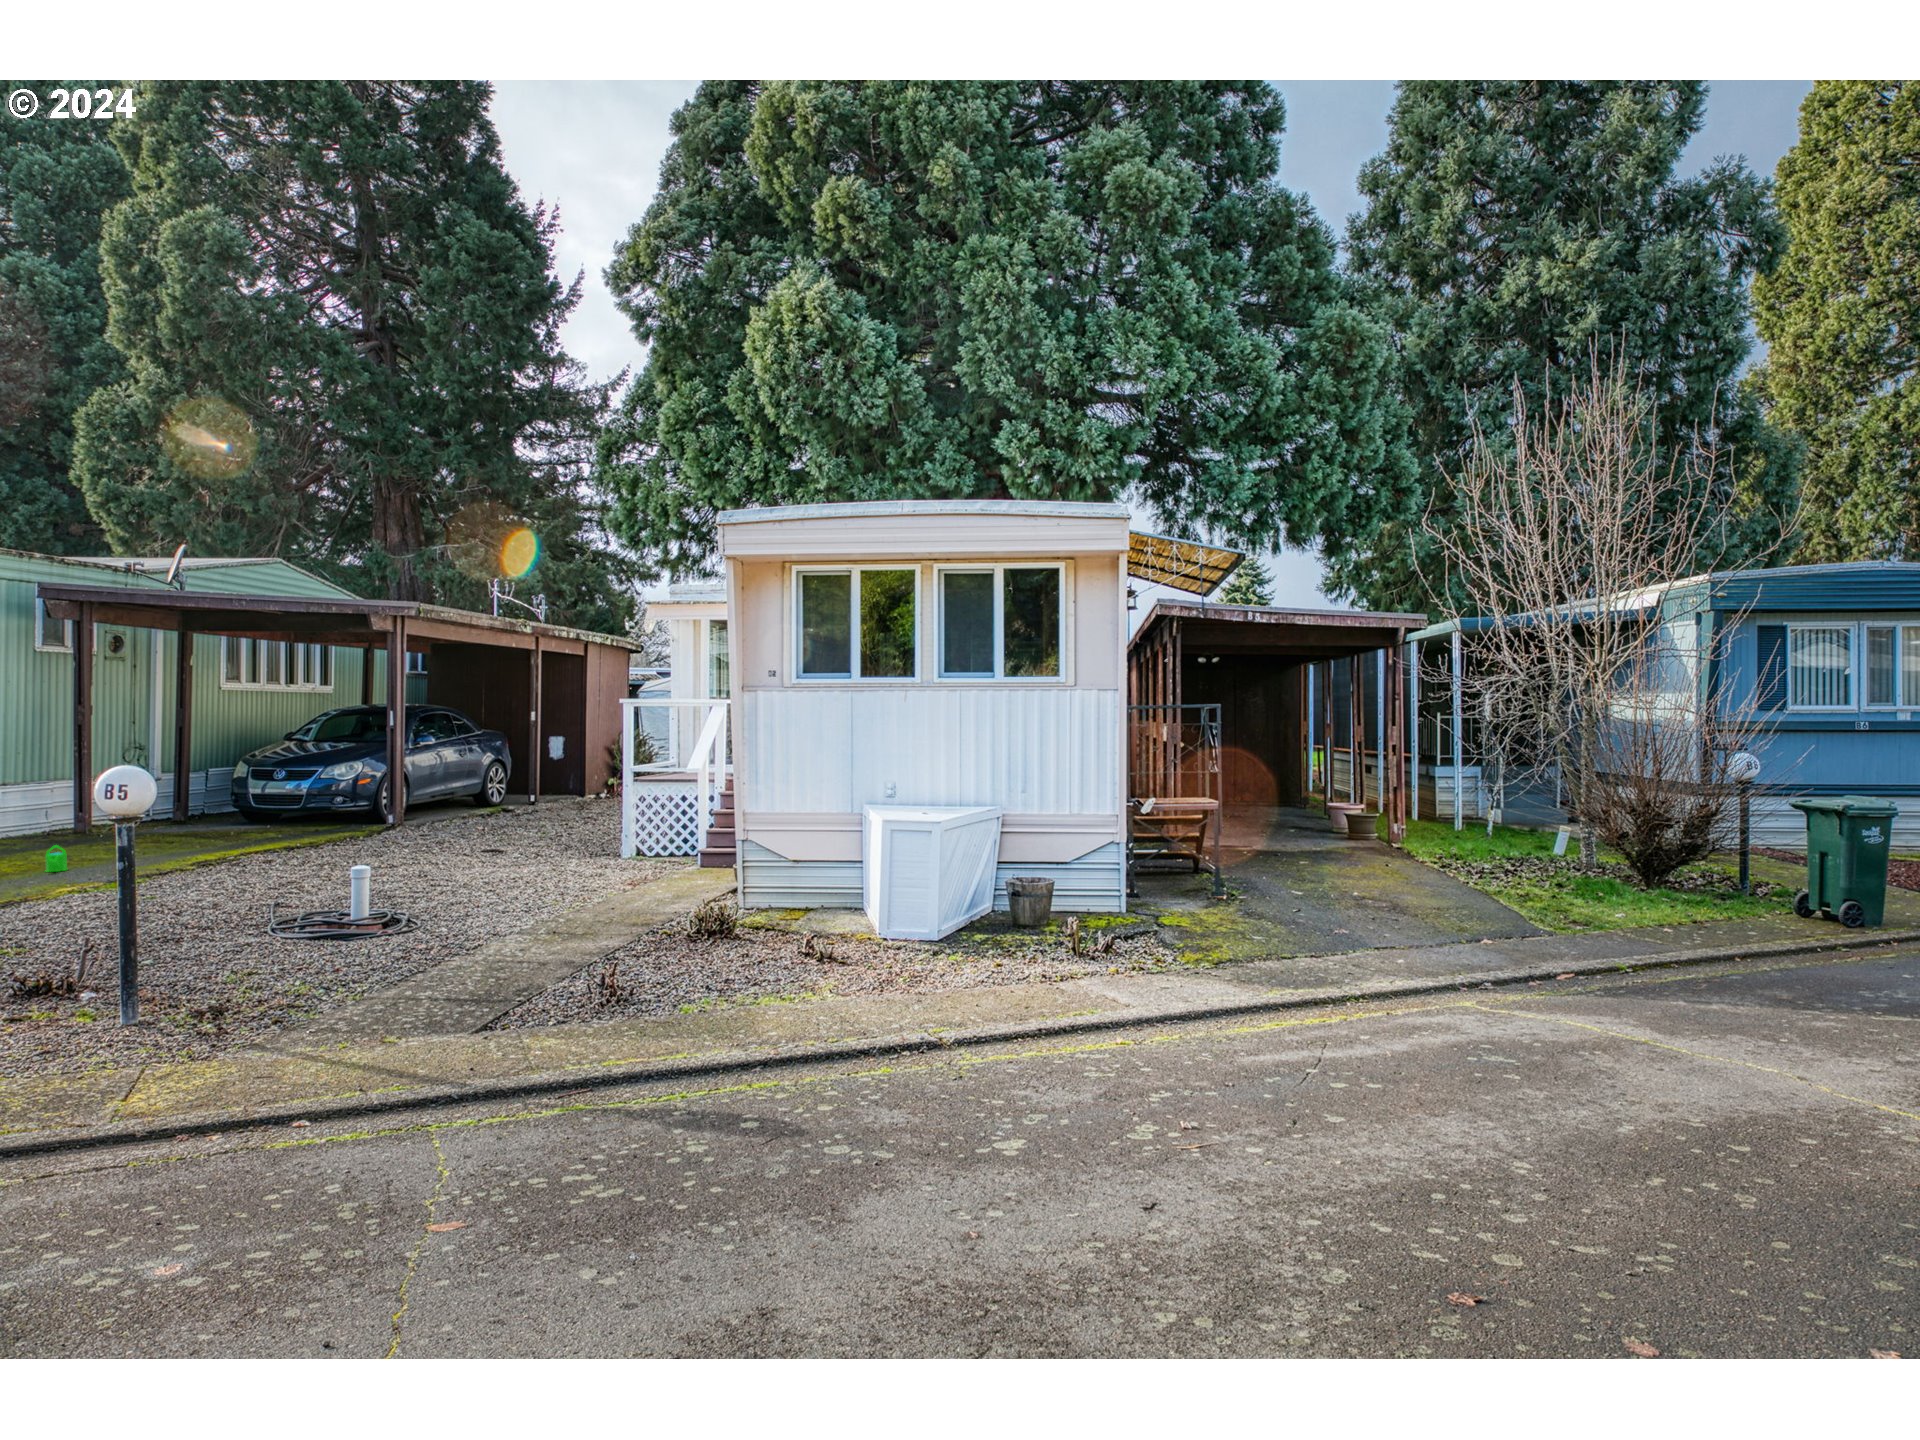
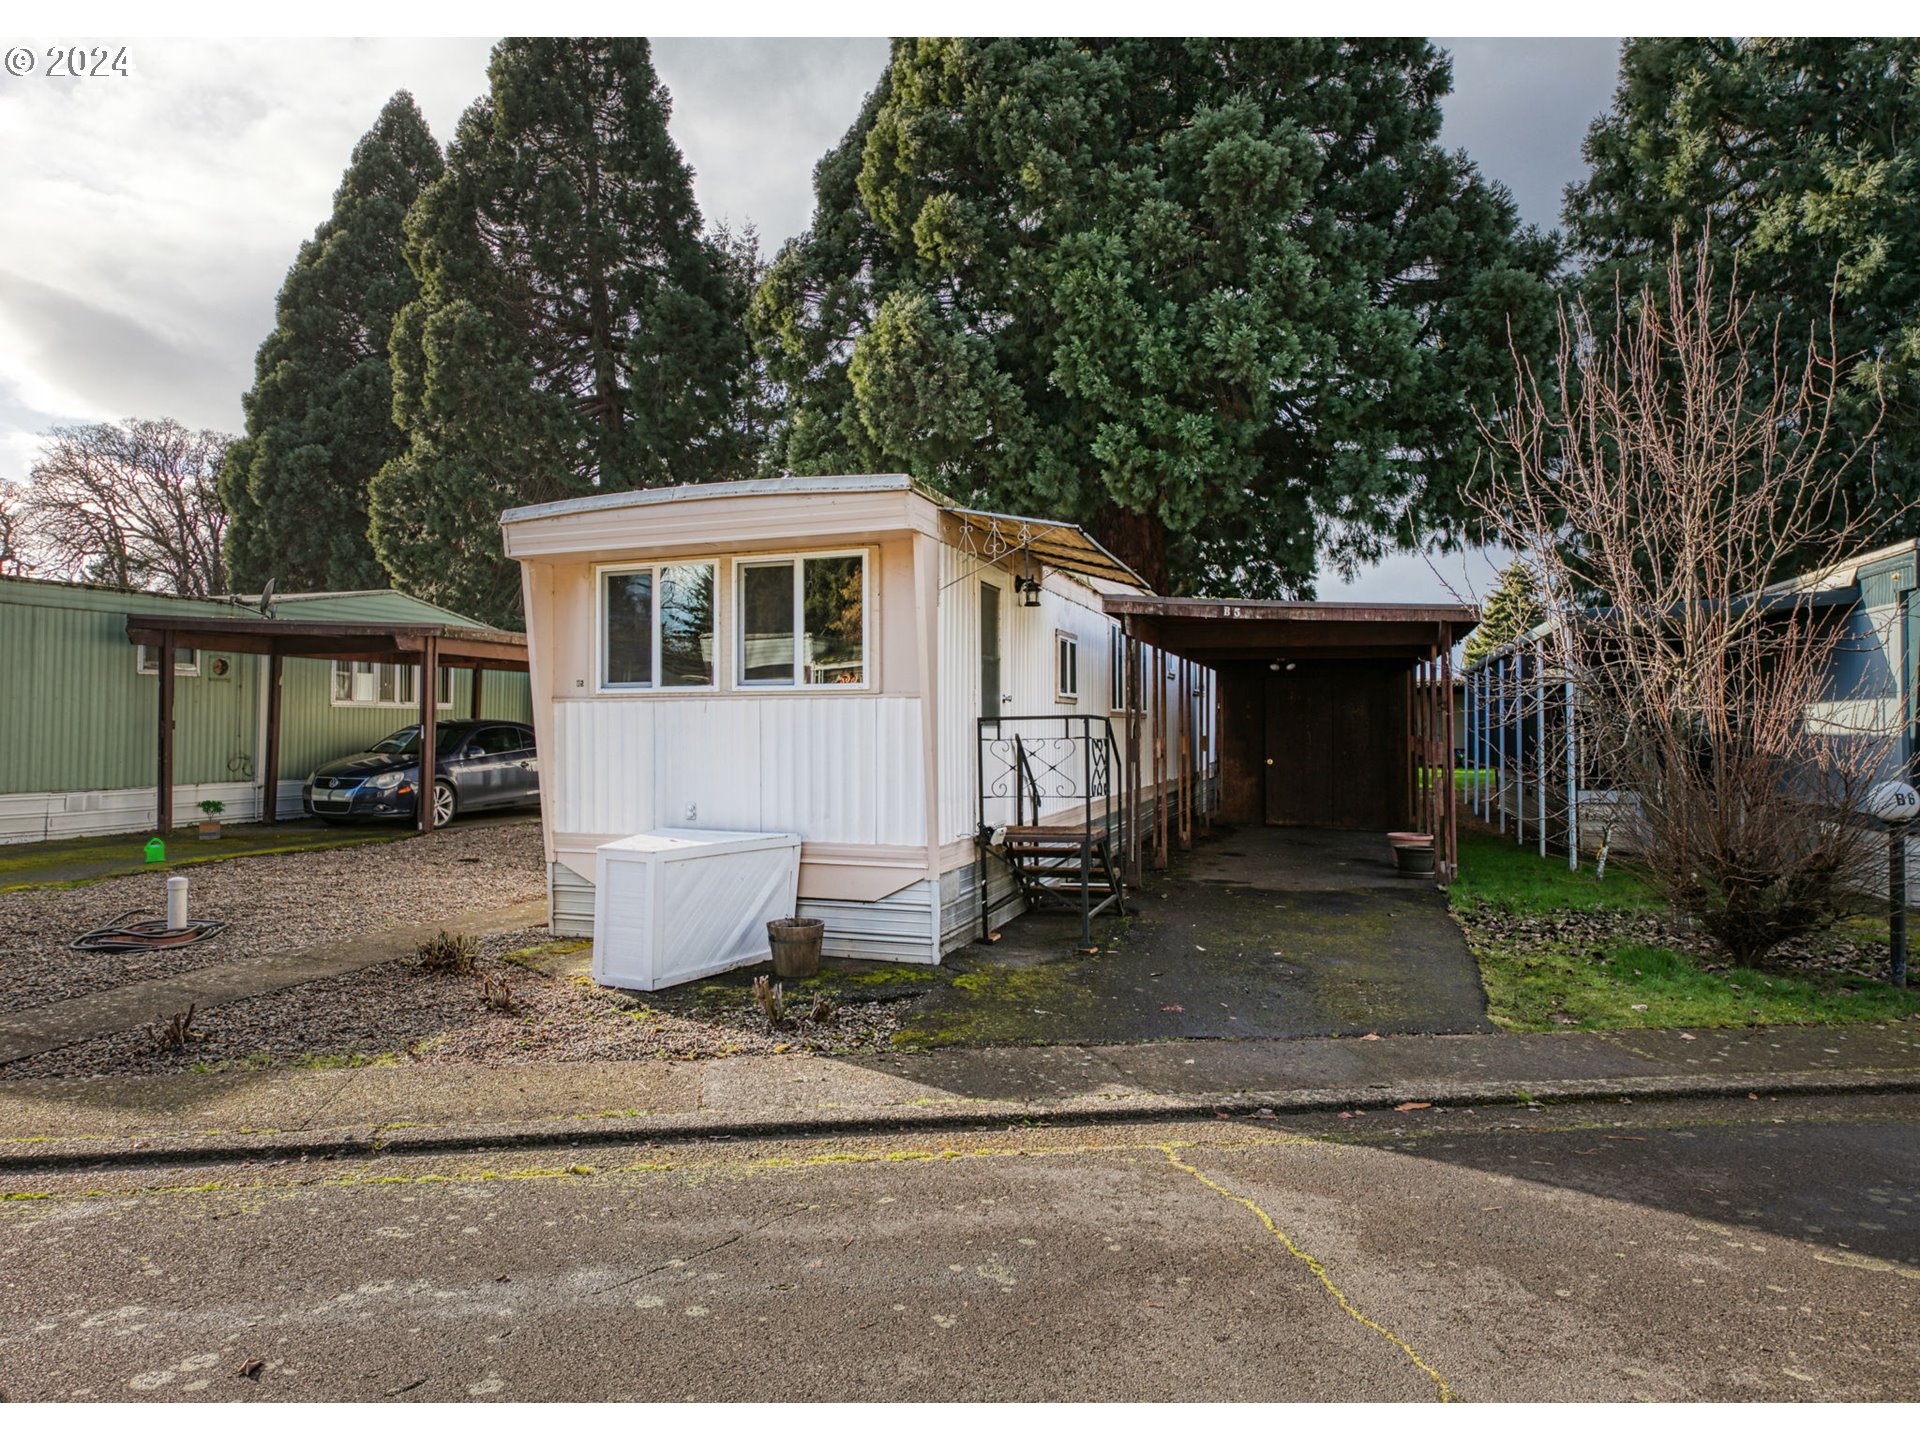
potted tree: none [39,797,78,843] -> present [197,800,225,840]

